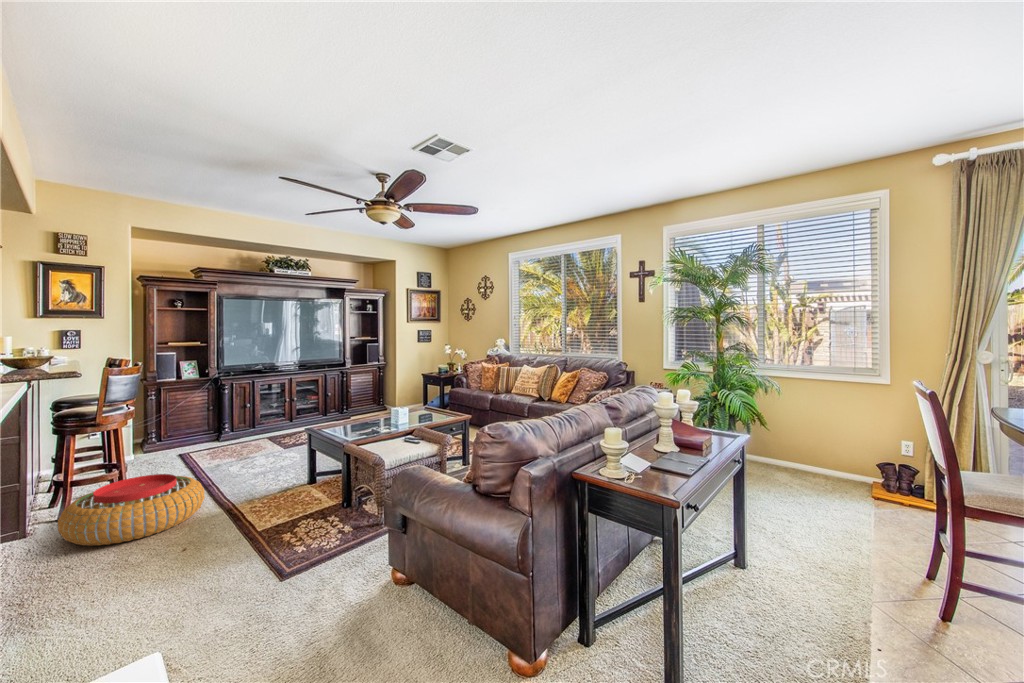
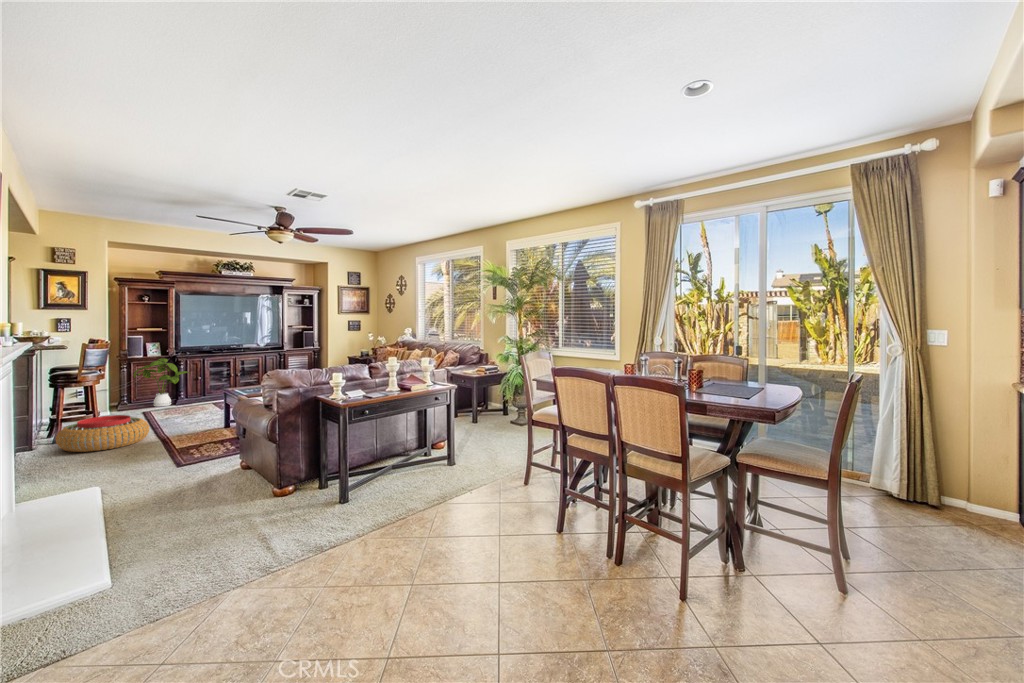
house plant: none [166,382,239,447] -> present [133,358,191,407]

